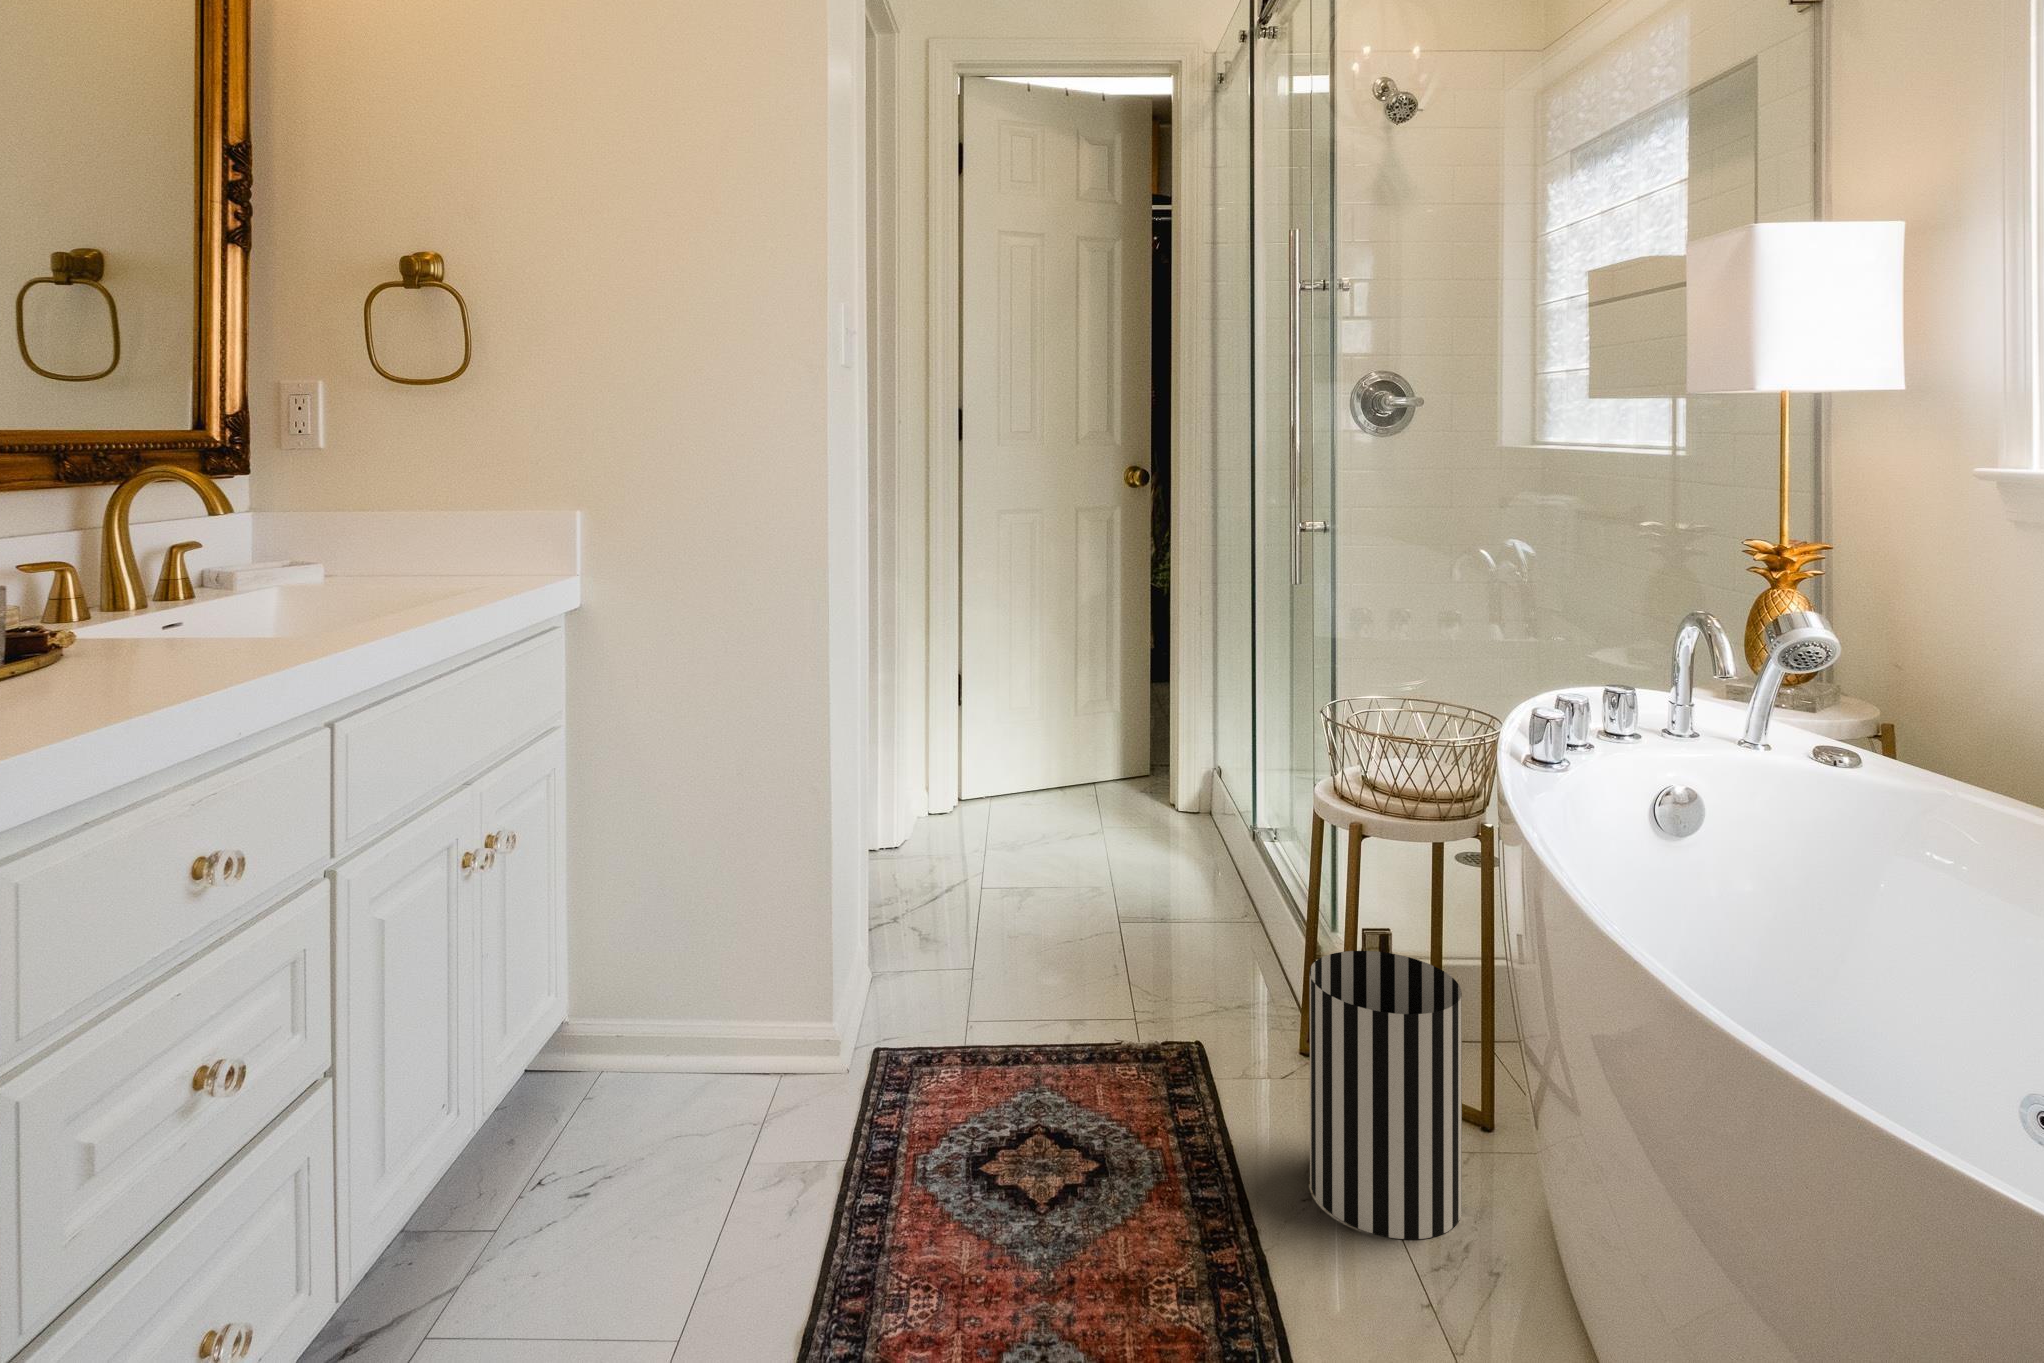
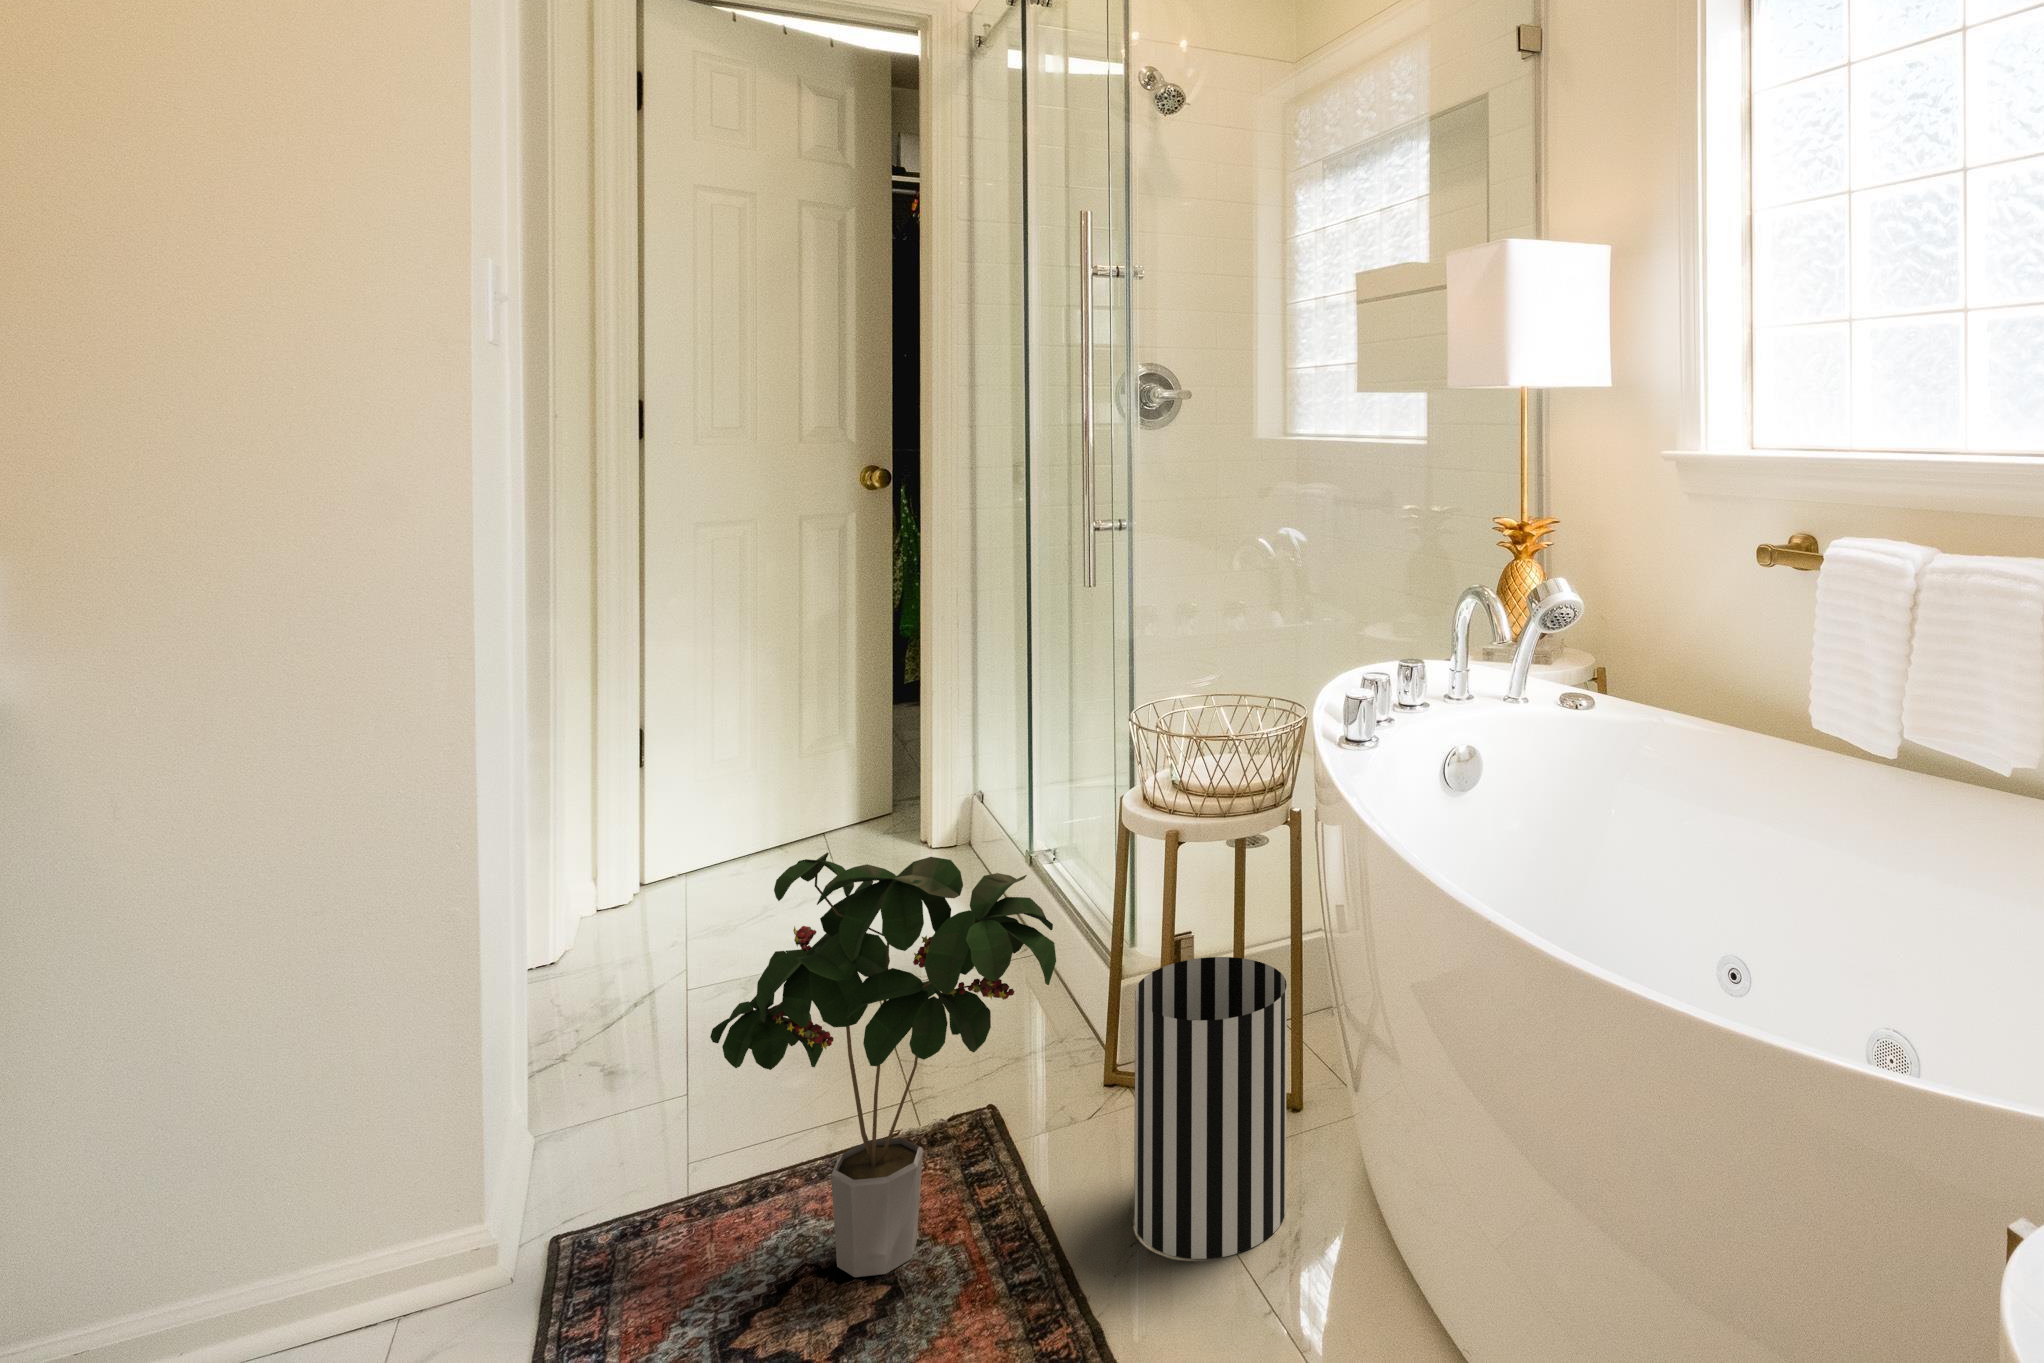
potted plant: none [974,795,1235,1152] -> present [710,853,1056,1277]

